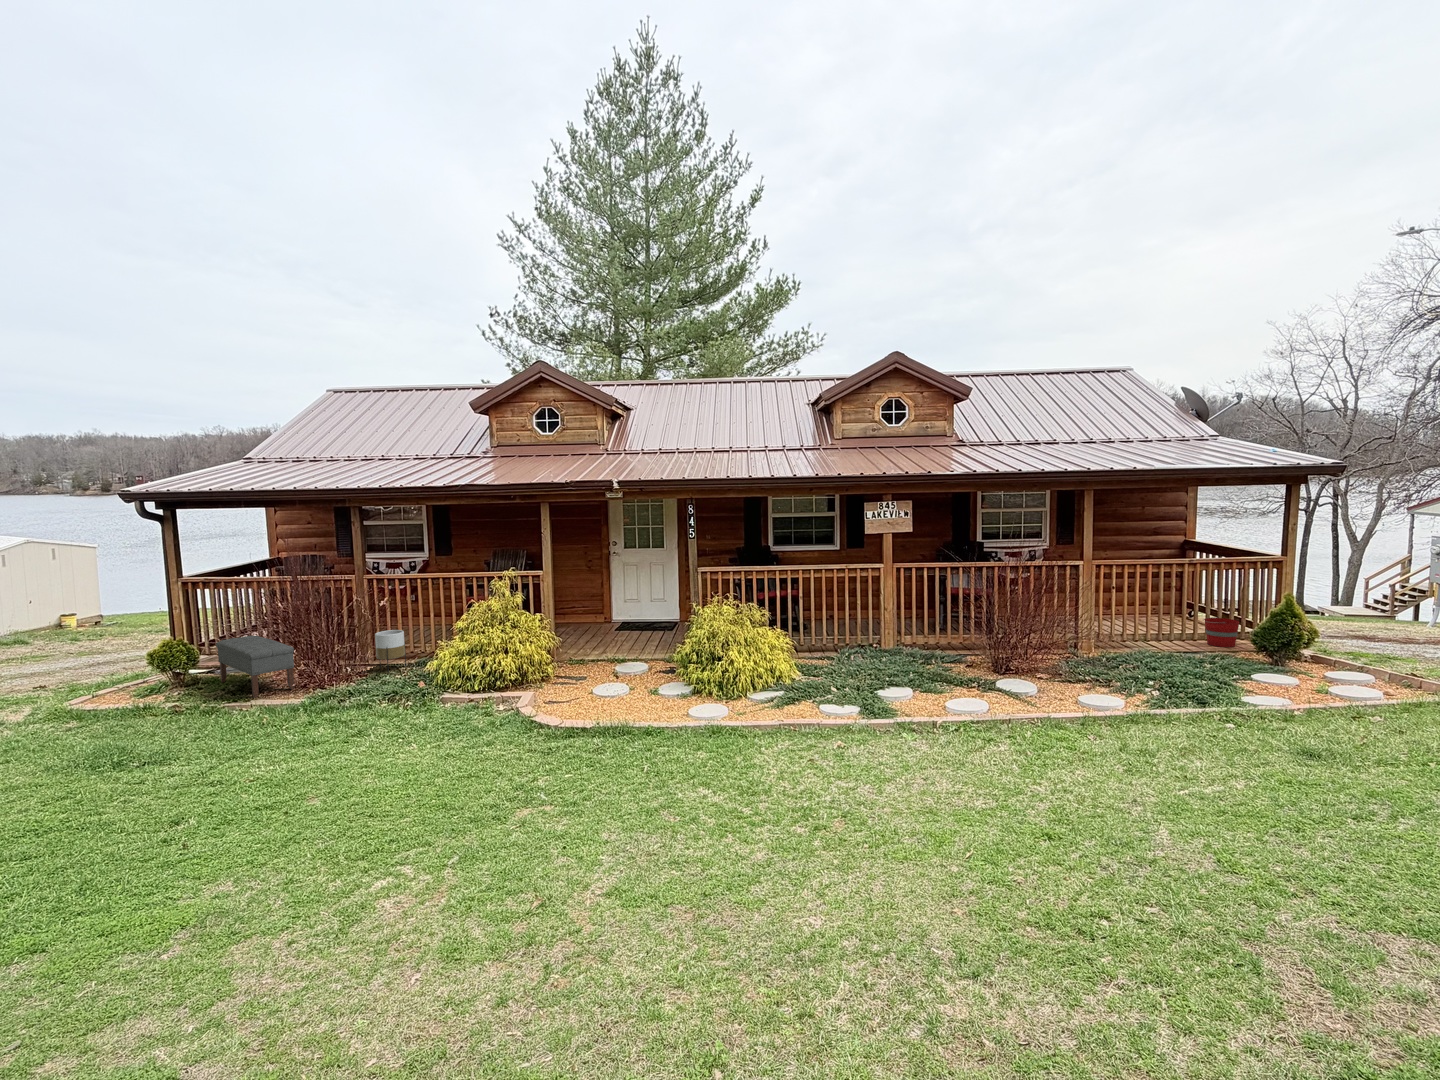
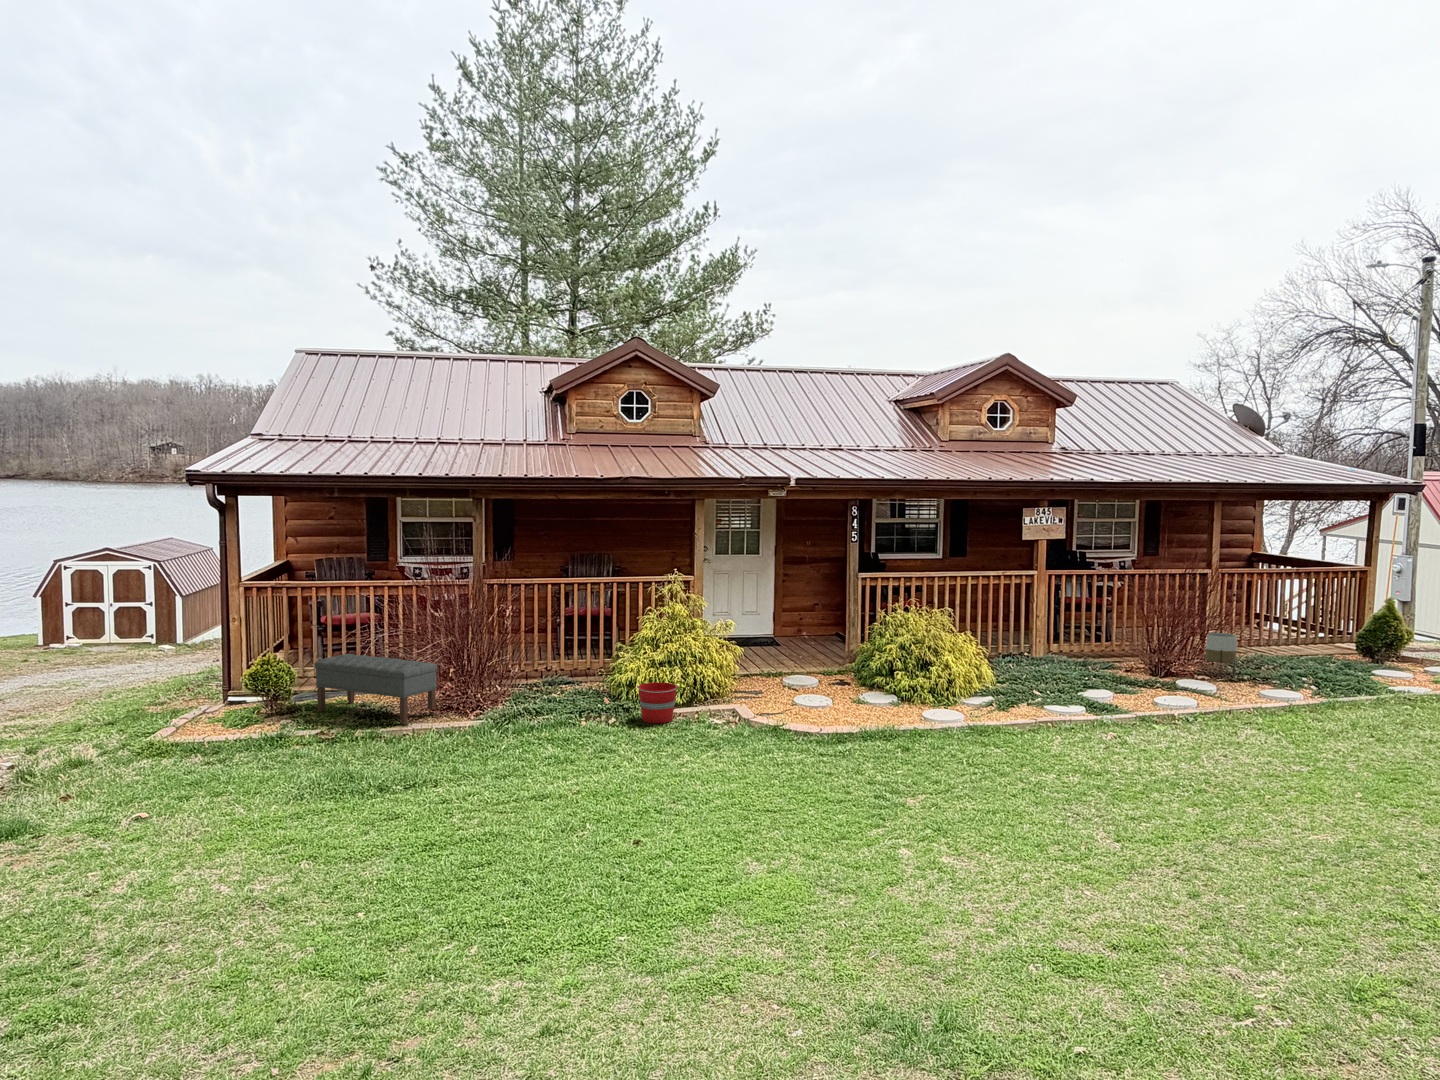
bucket: present [1204,617,1239,647] -> present [637,682,678,723]
planter: present [375,630,406,672] -> present [1206,633,1237,677]

